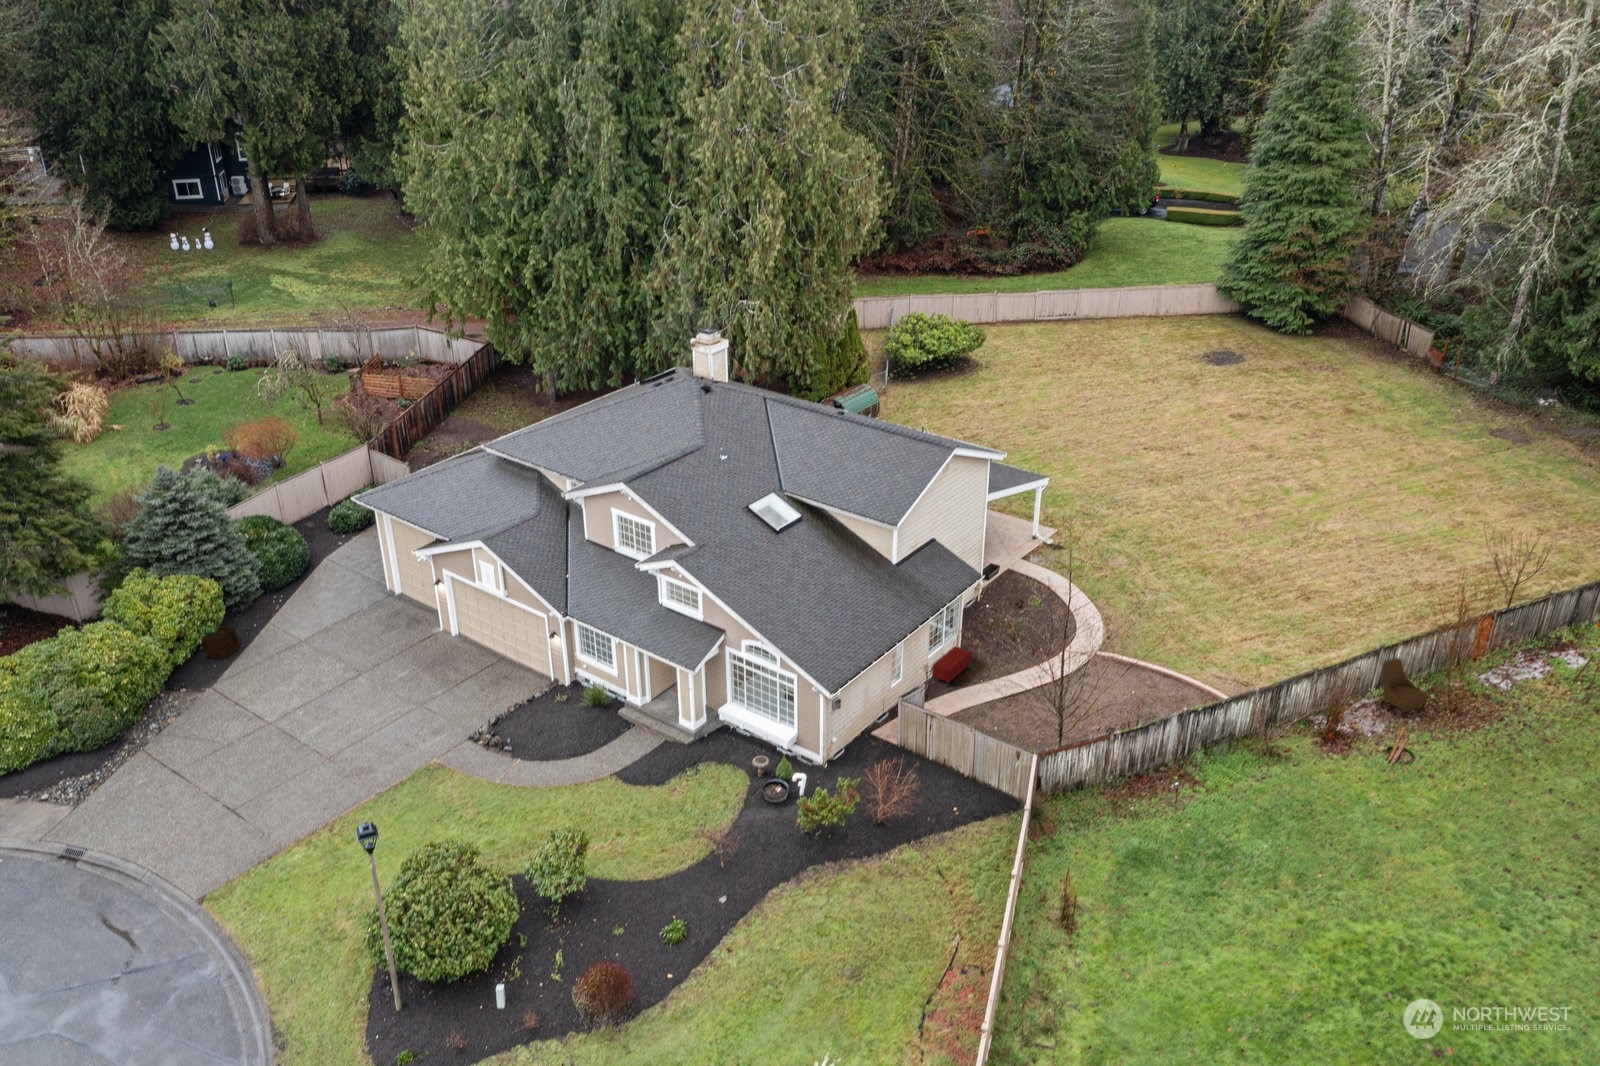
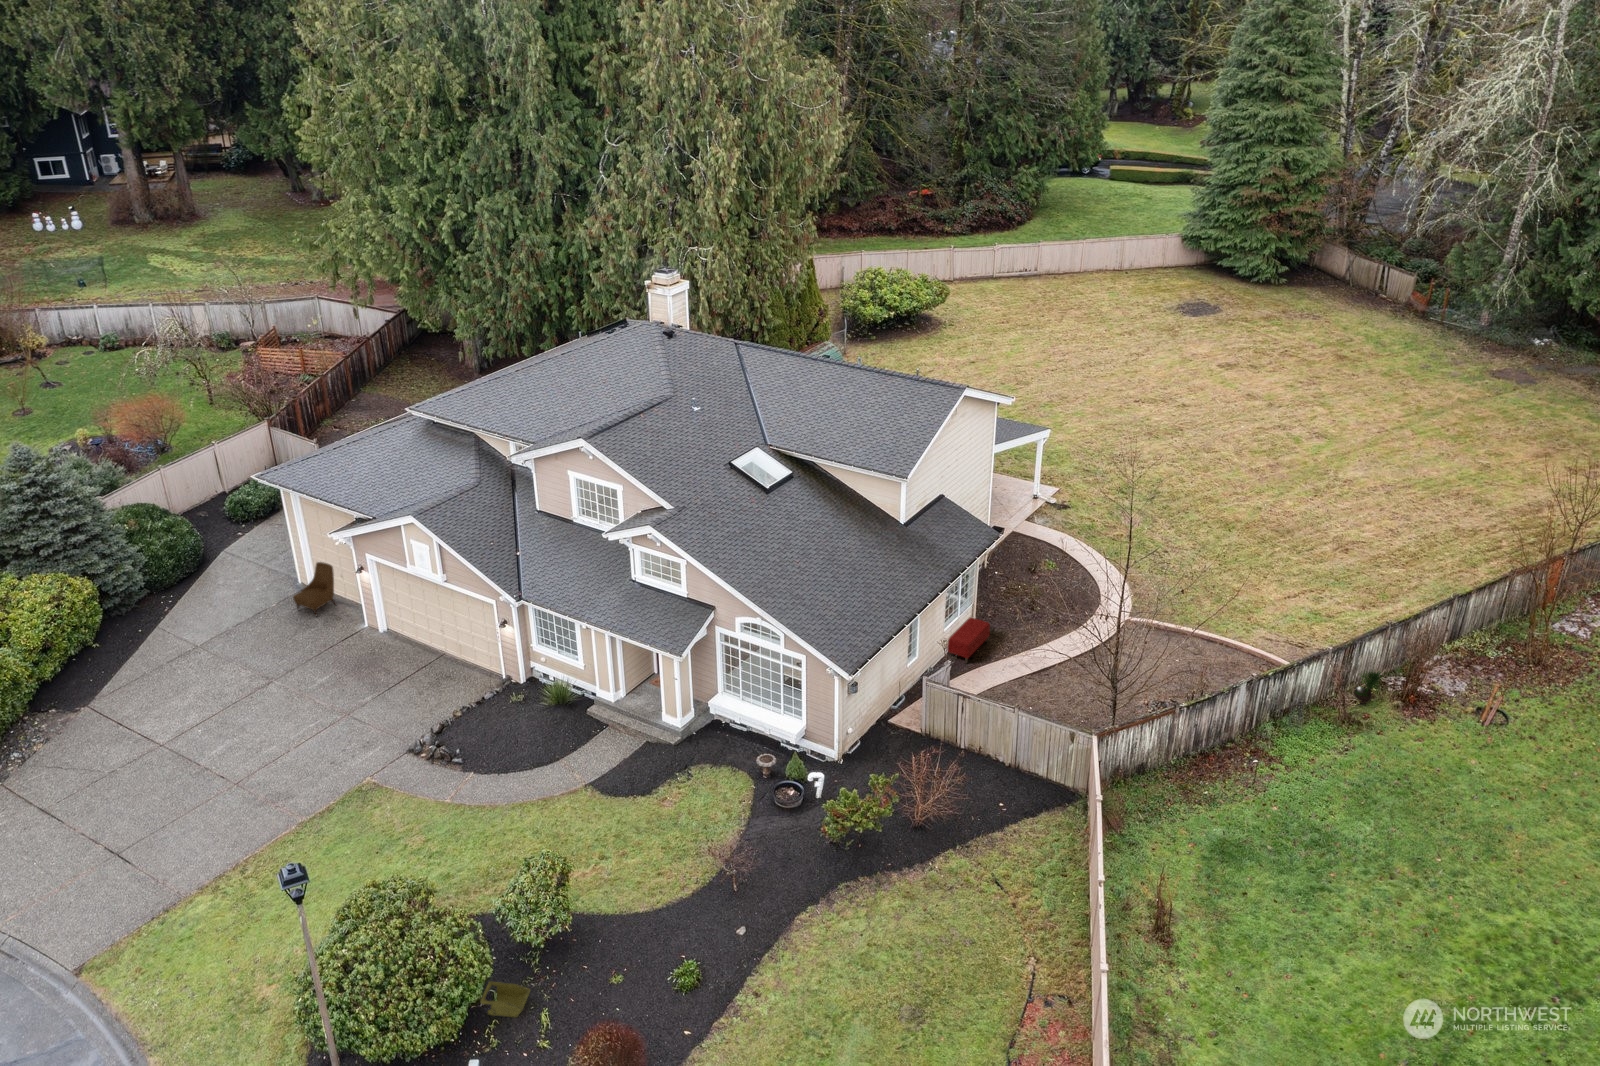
wooden crate: present [201,626,240,659] -> none [68,633,123,673]
chair: present [1381,658,1429,718] -> present [293,562,336,616]
potted tree: none [1279,710,1307,740] -> present [1354,671,1381,704]
storage bin: none [509,927,550,957] -> present [480,982,530,1018]

